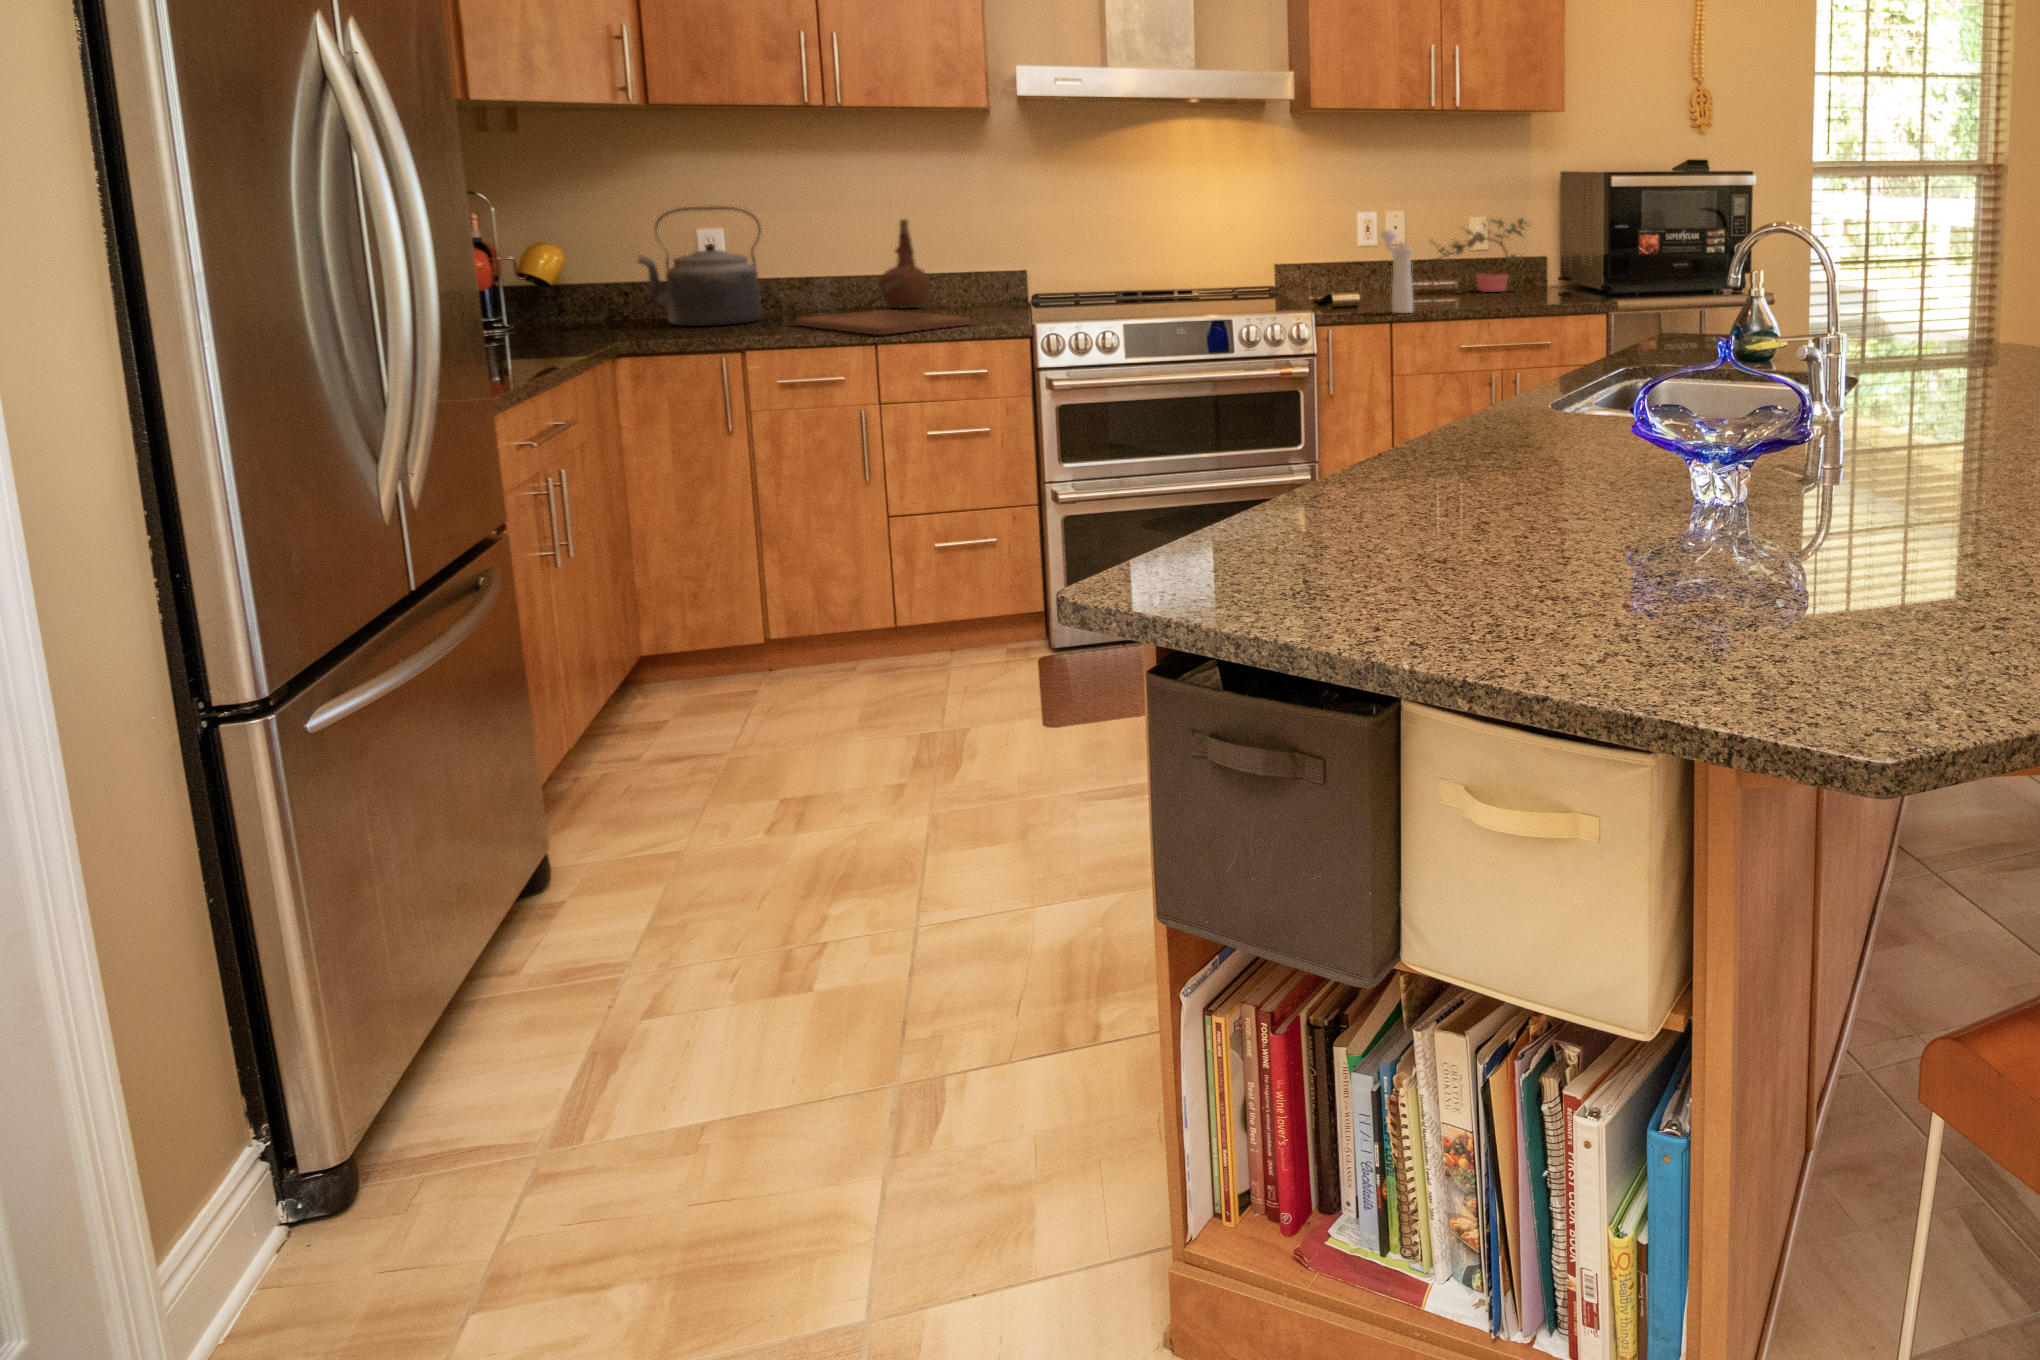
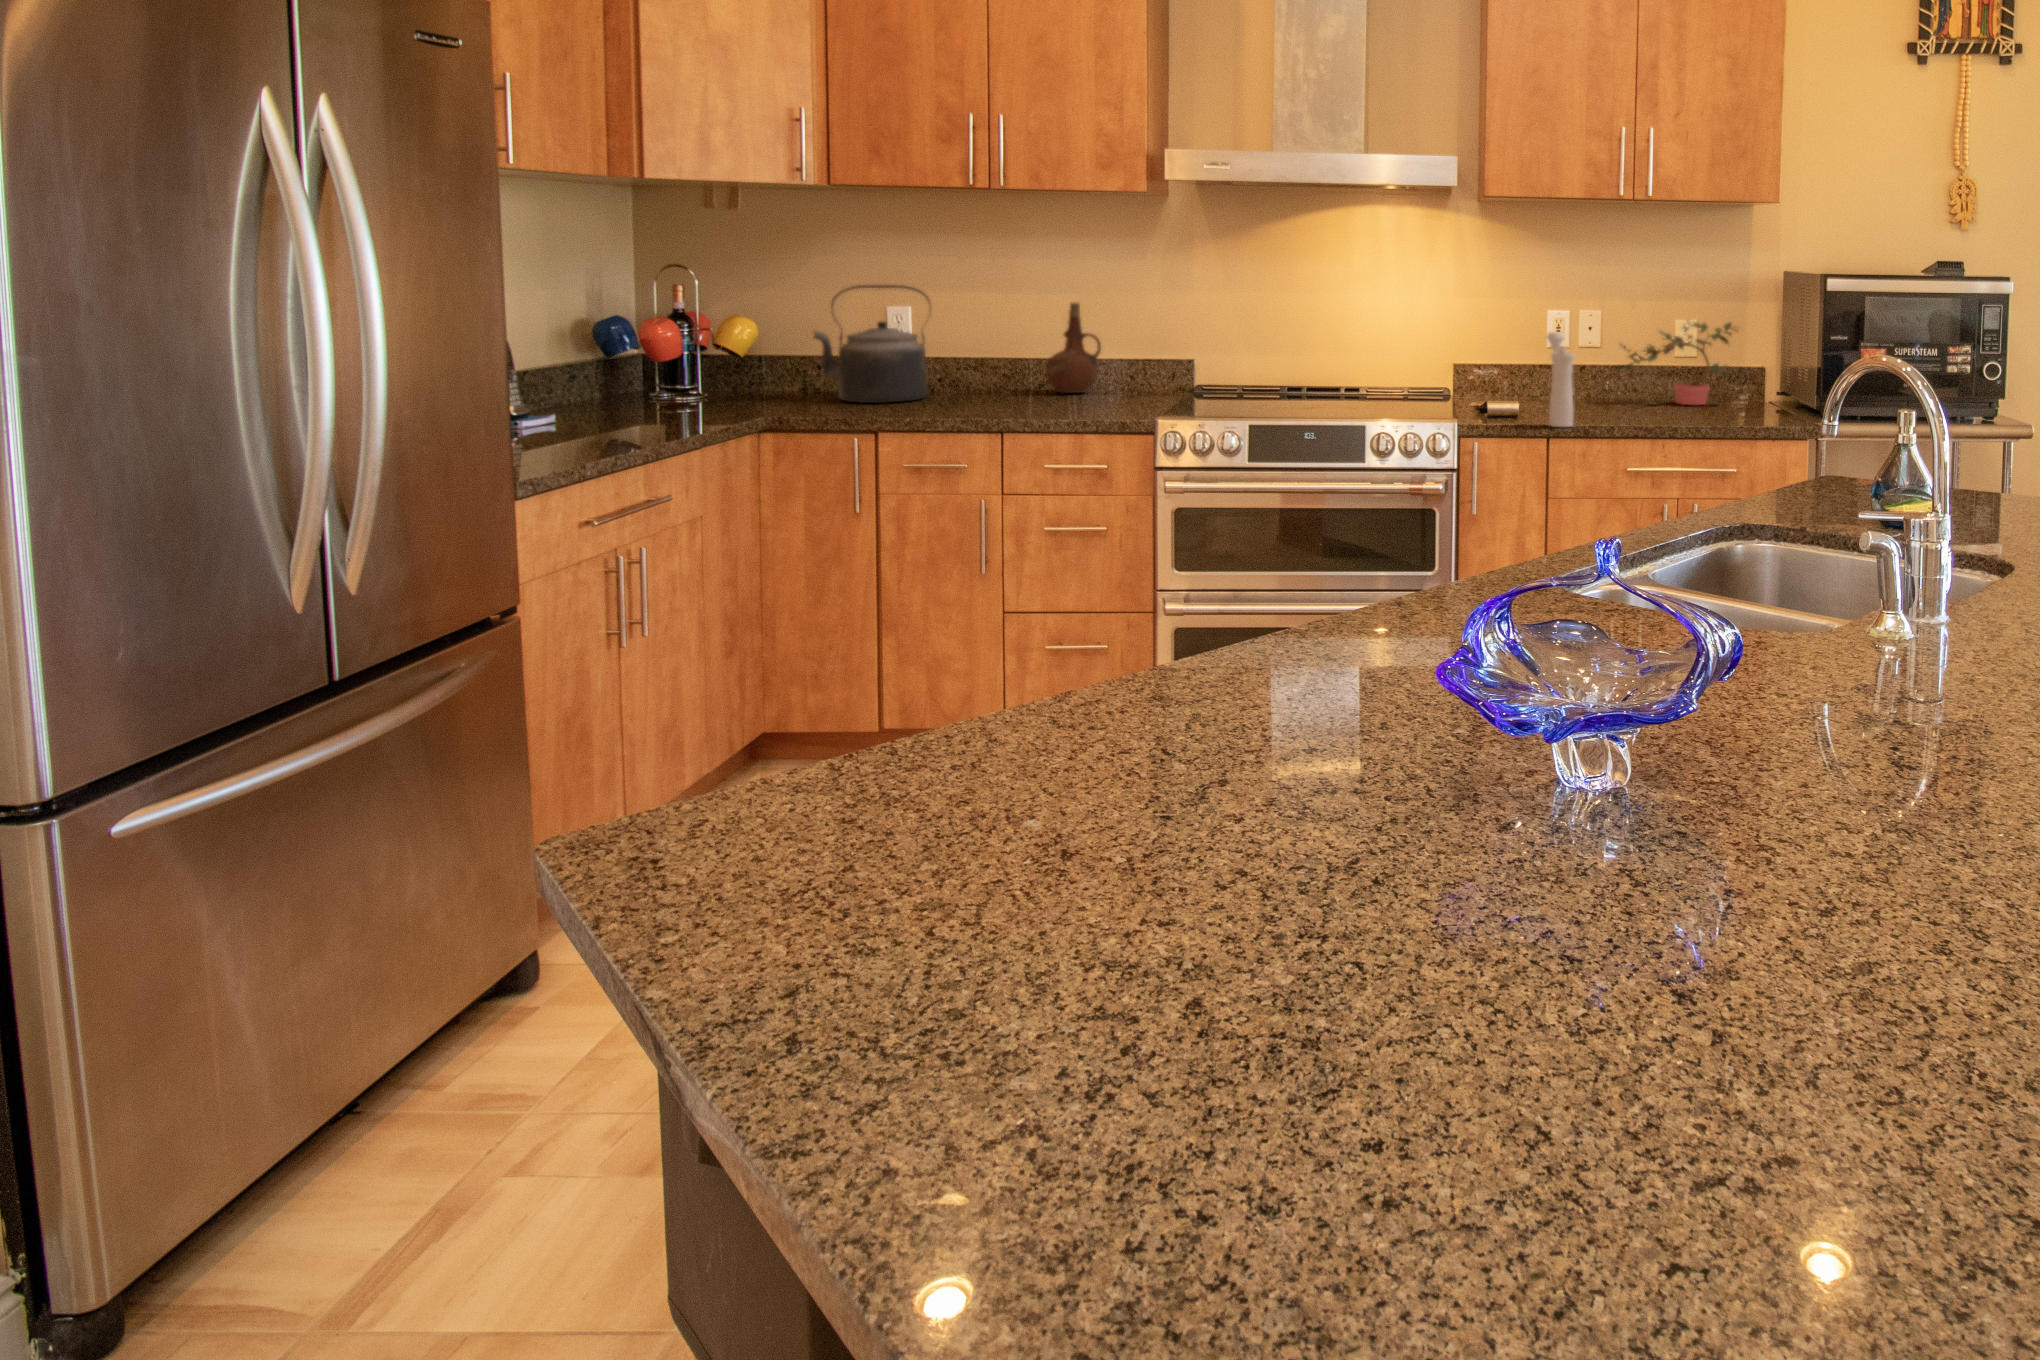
cutting board: present [796,310,970,335] -> none [946,394,1104,423]

